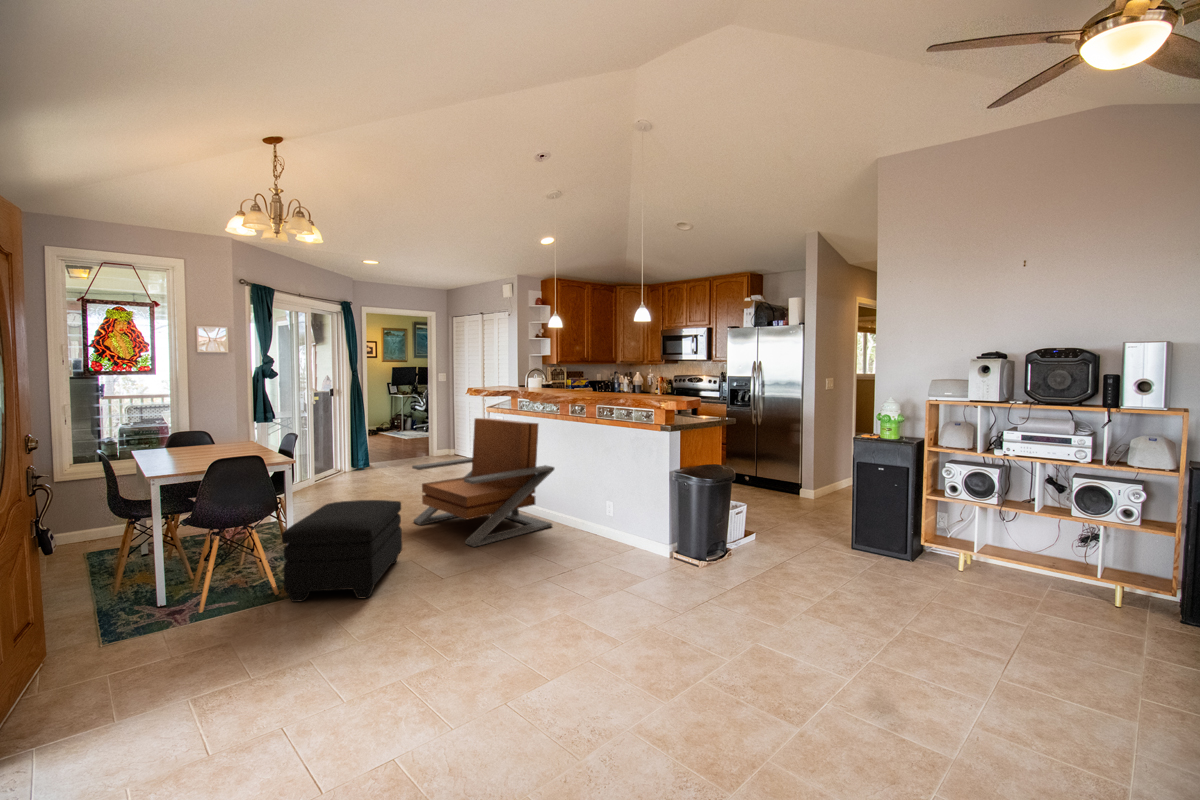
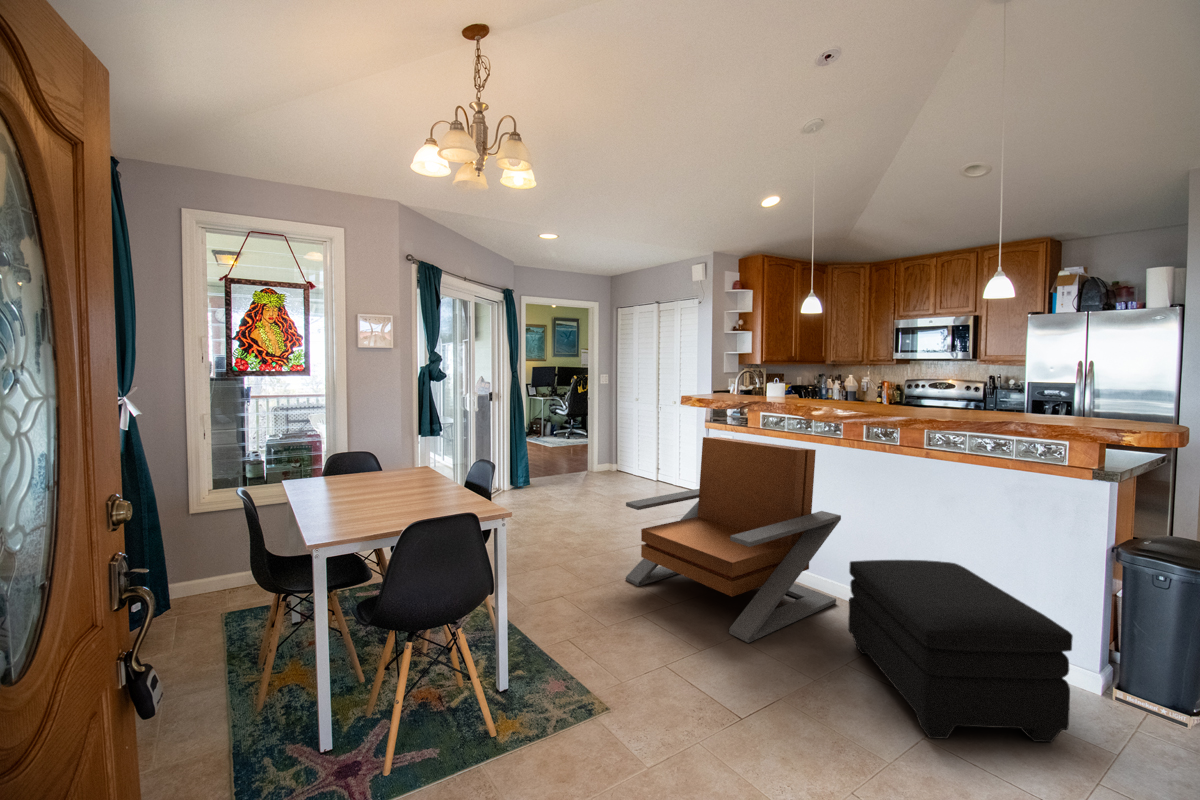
ottoman: present [282,500,402,602] -> present [848,560,1073,742]

